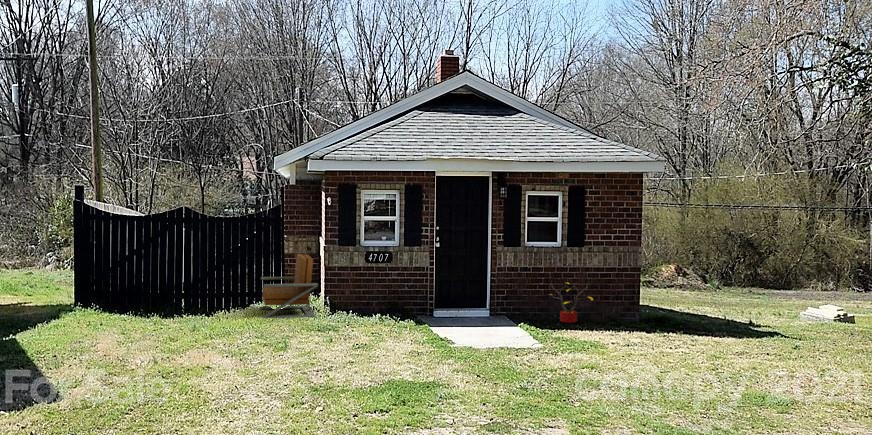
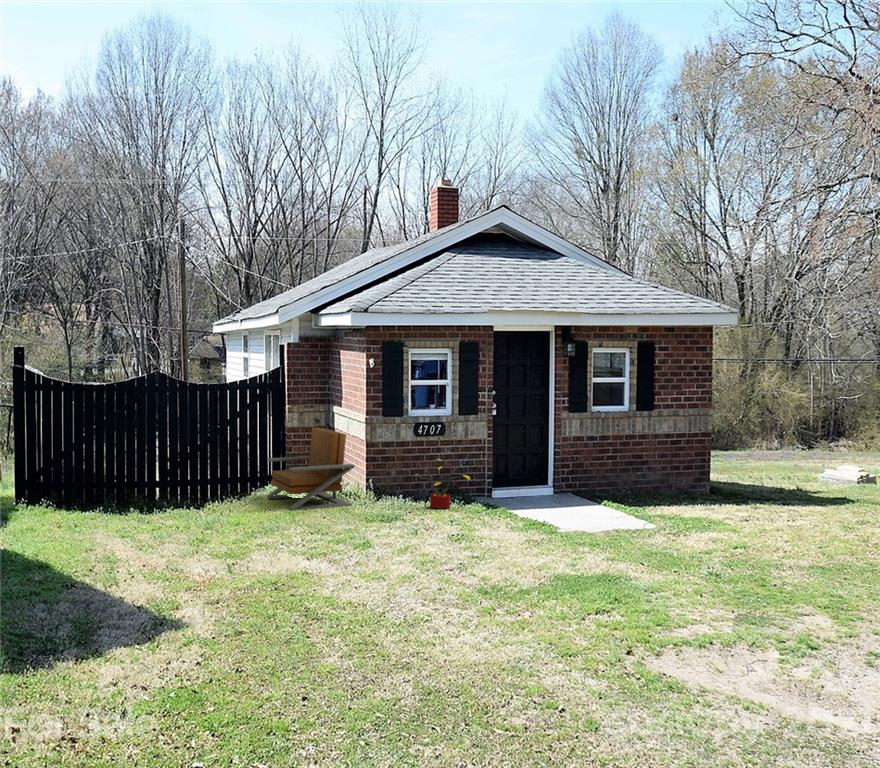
decorative plant: present [554,283,593,323] -> present [418,459,470,508]

